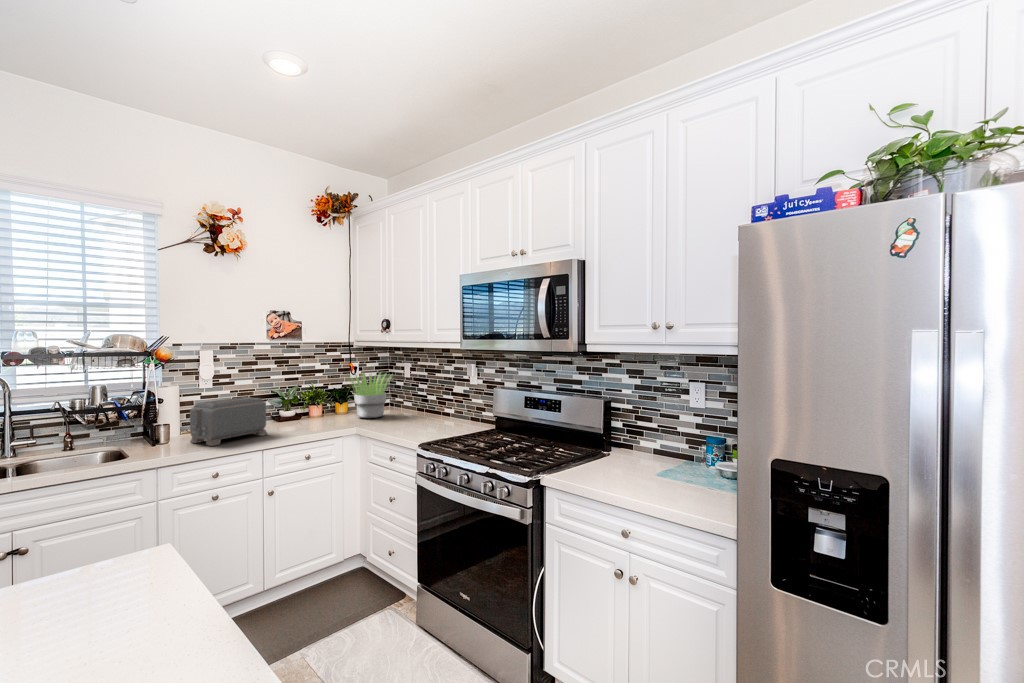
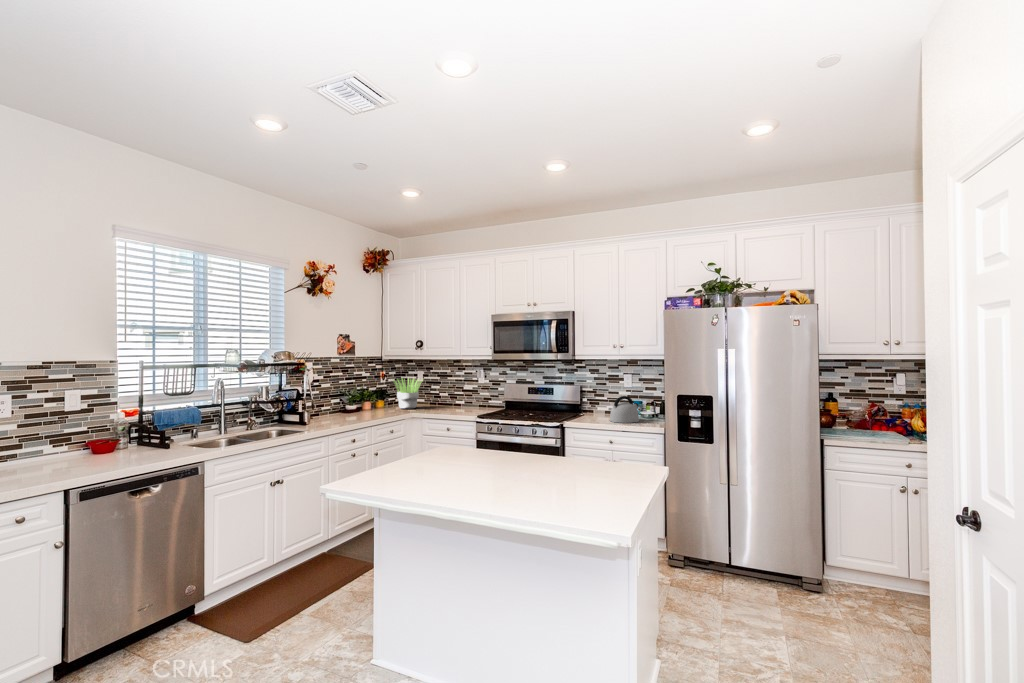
toaster: present [190,397,268,446] -> none [323,394,364,424]
kettle: none [638,431,705,493] -> present [610,396,639,423]

